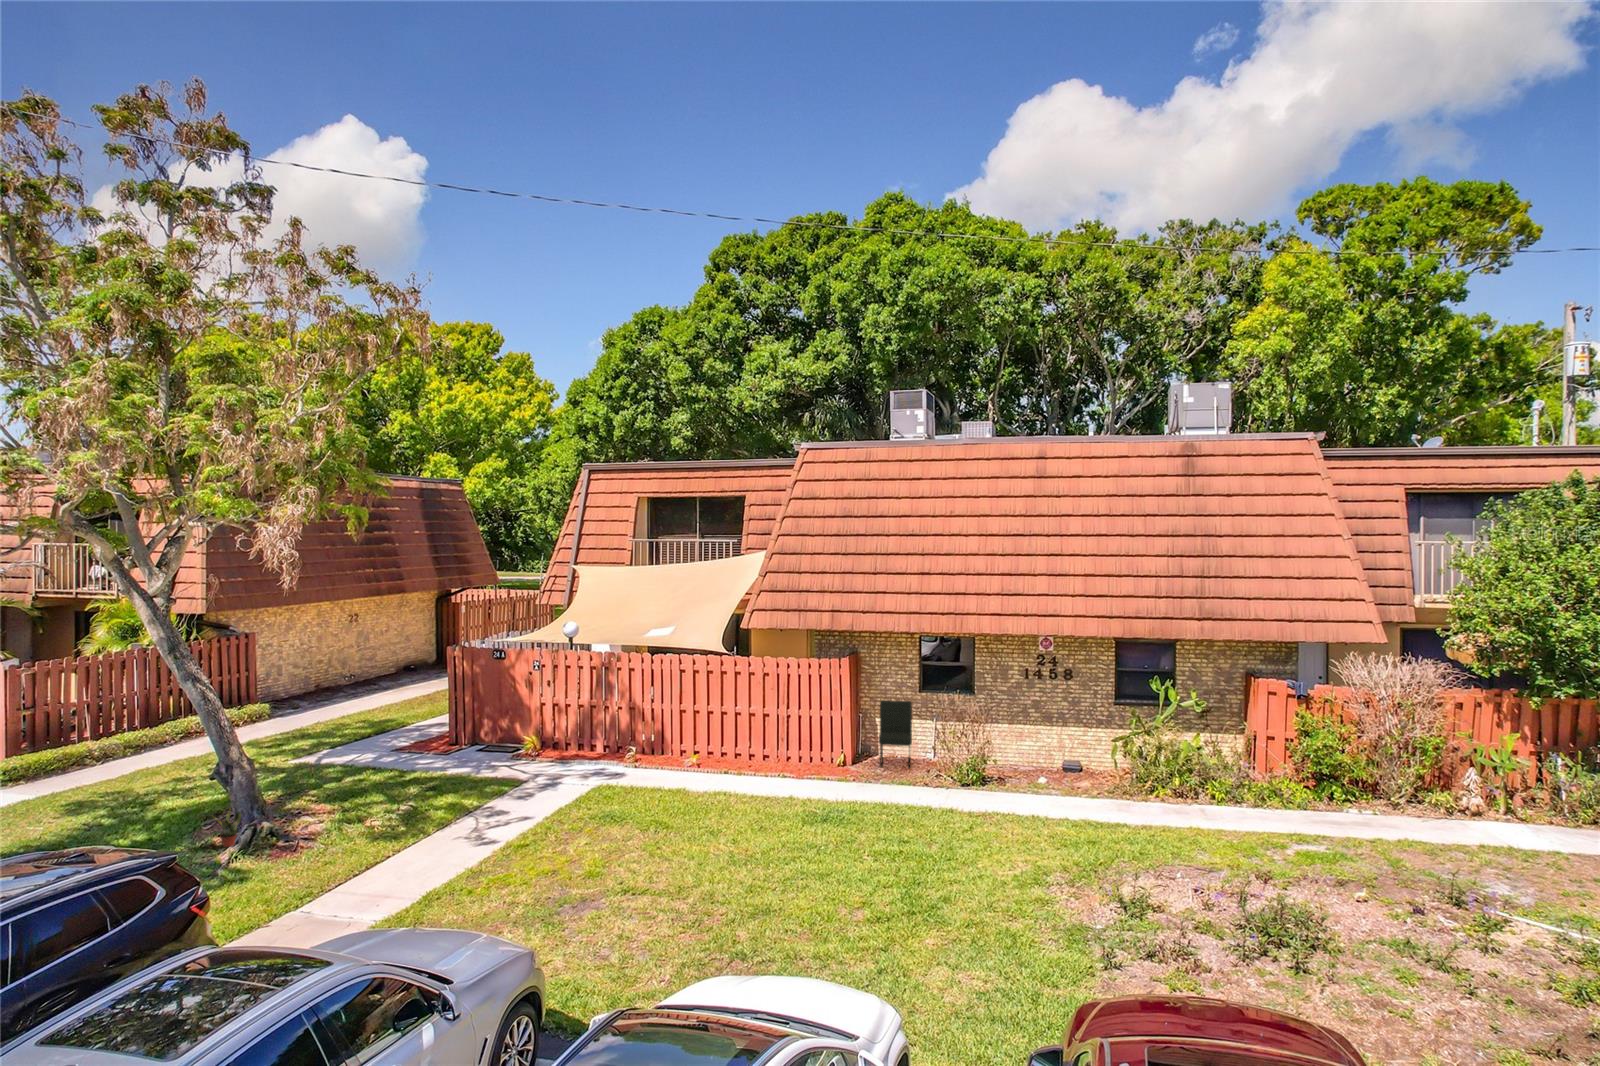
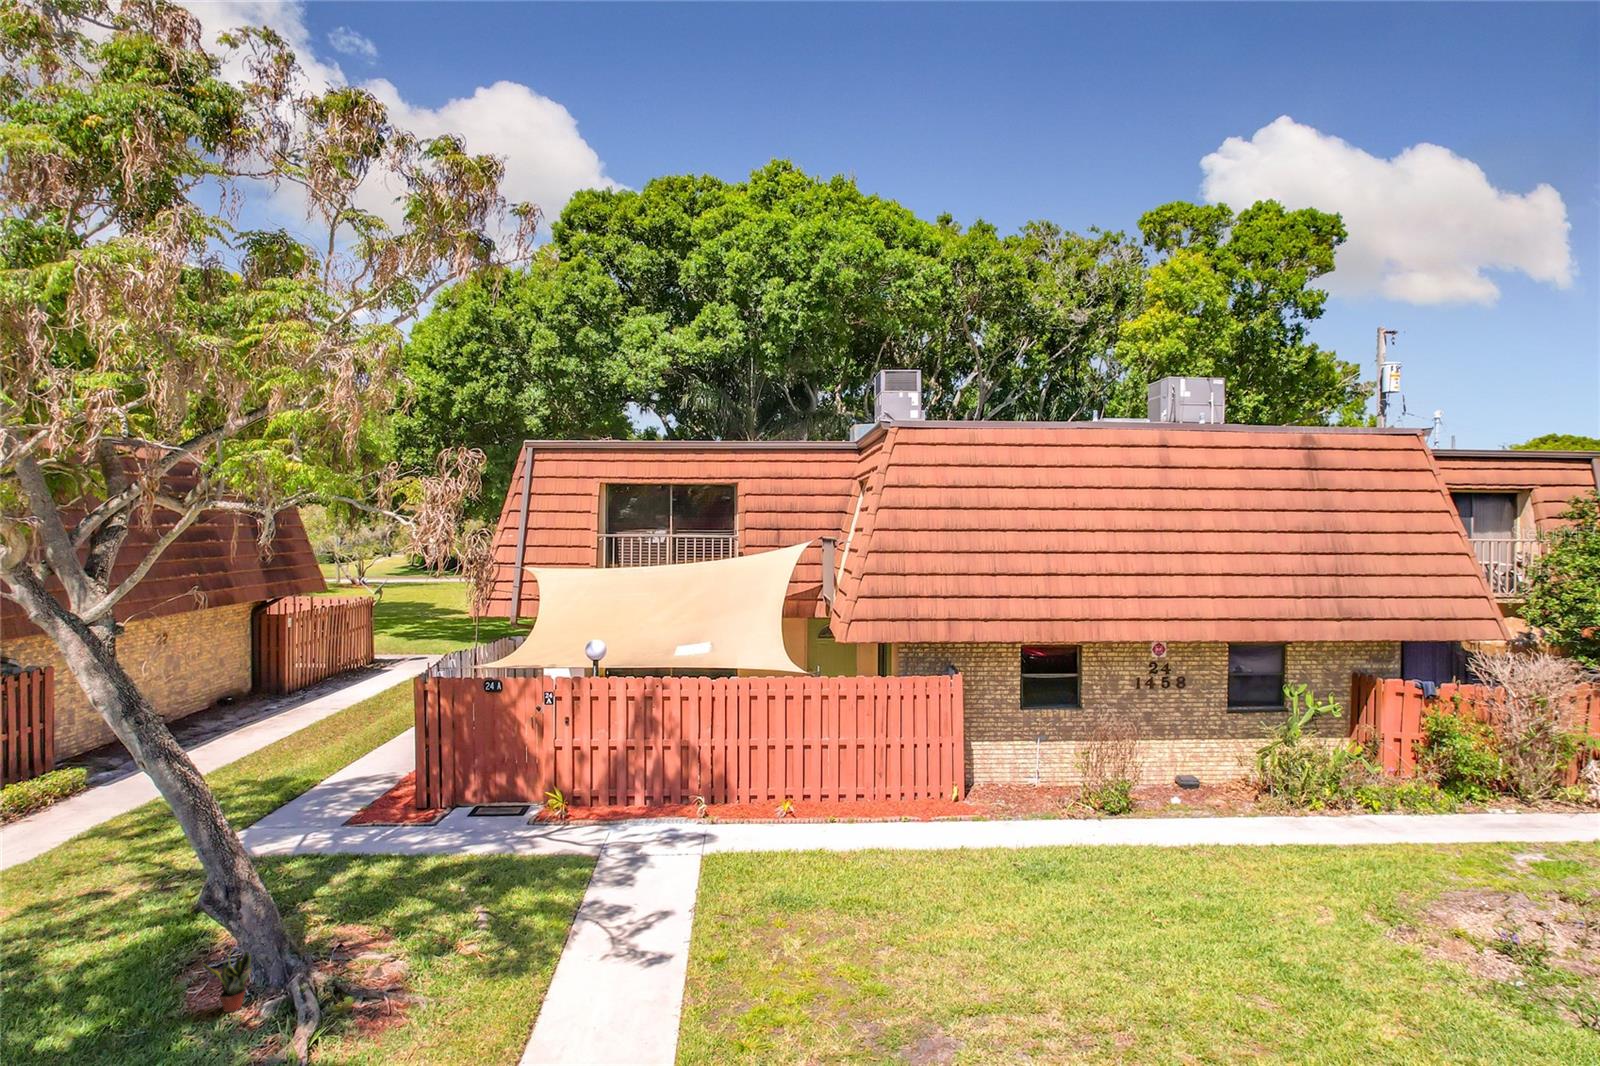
chair: present [879,700,912,766] -> none [981,721,1033,801]

